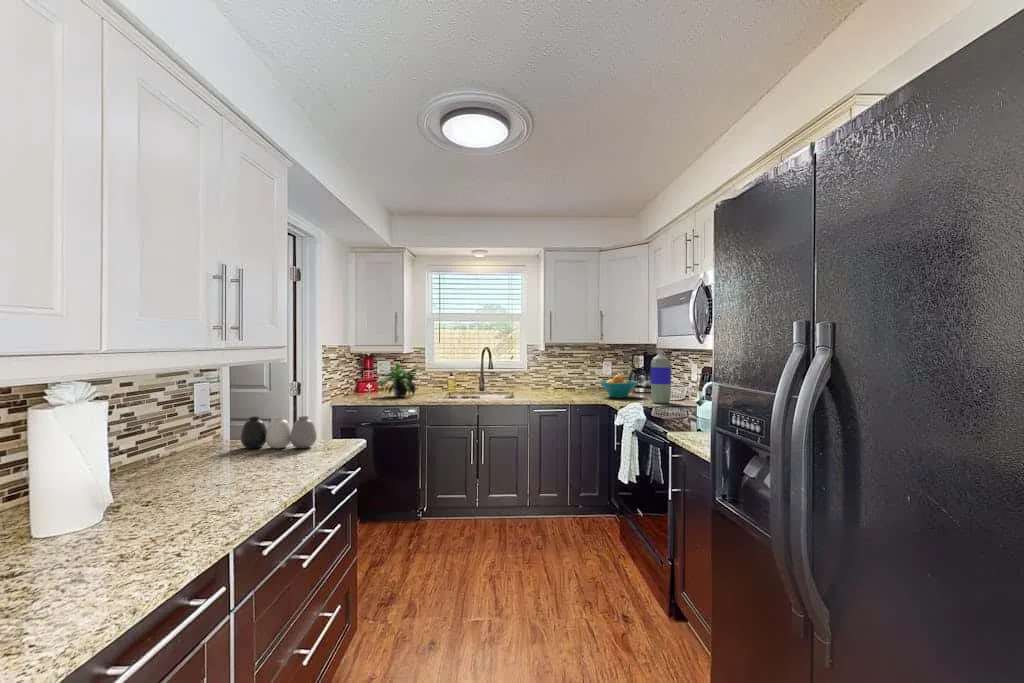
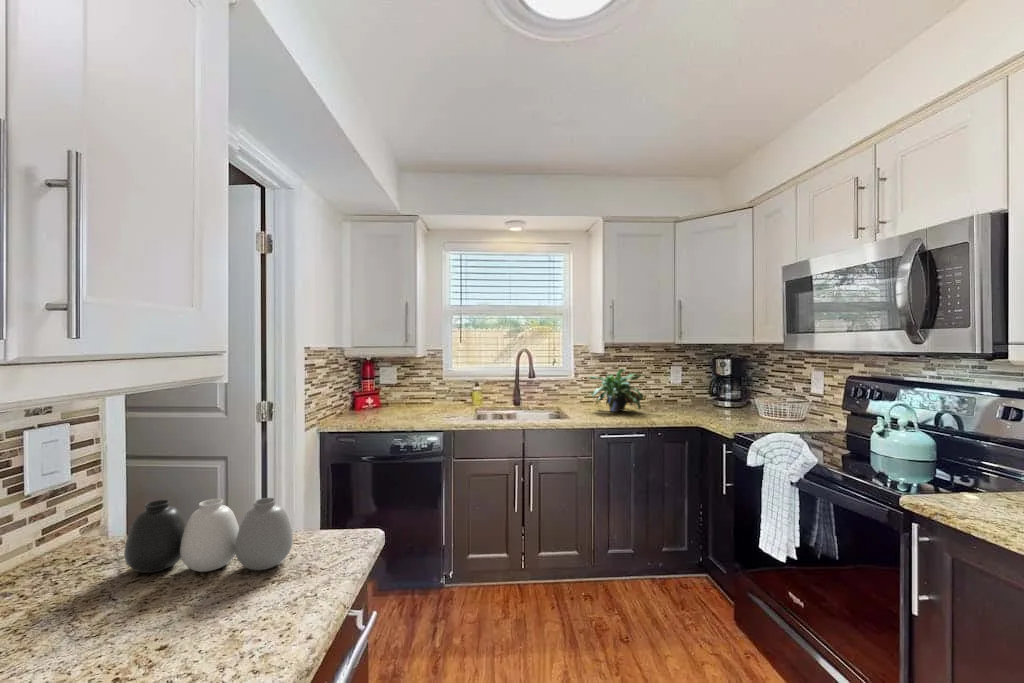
bottle: present [651,349,671,404] -> none [770,353,801,429]
potted plant: present [376,363,420,397] -> present [590,369,644,411]
fruit bowl: present [599,375,638,398] -> none [681,386,737,417]

